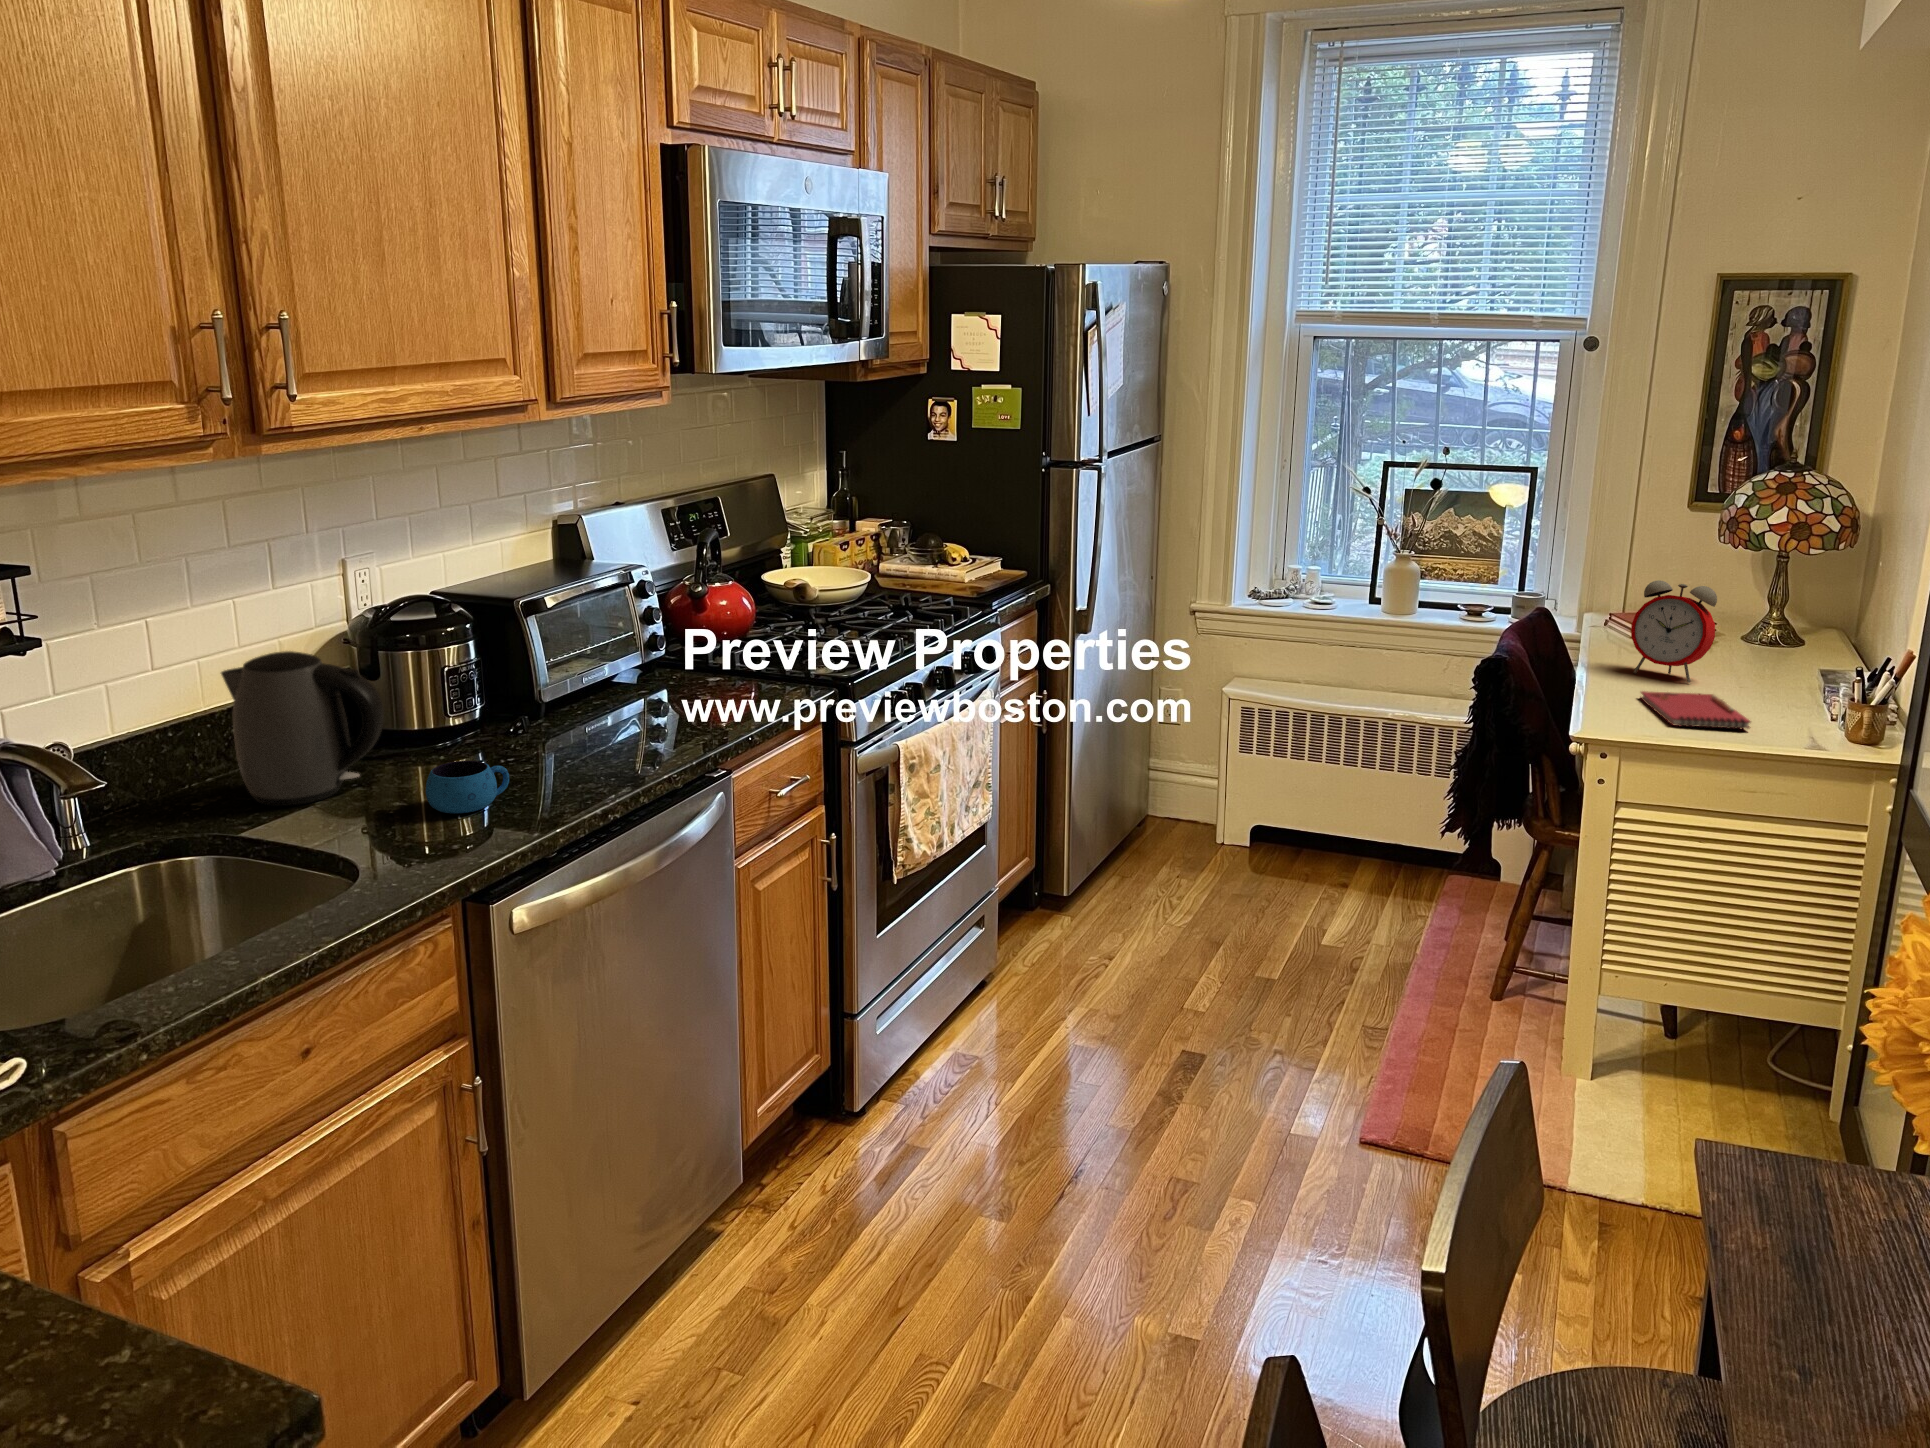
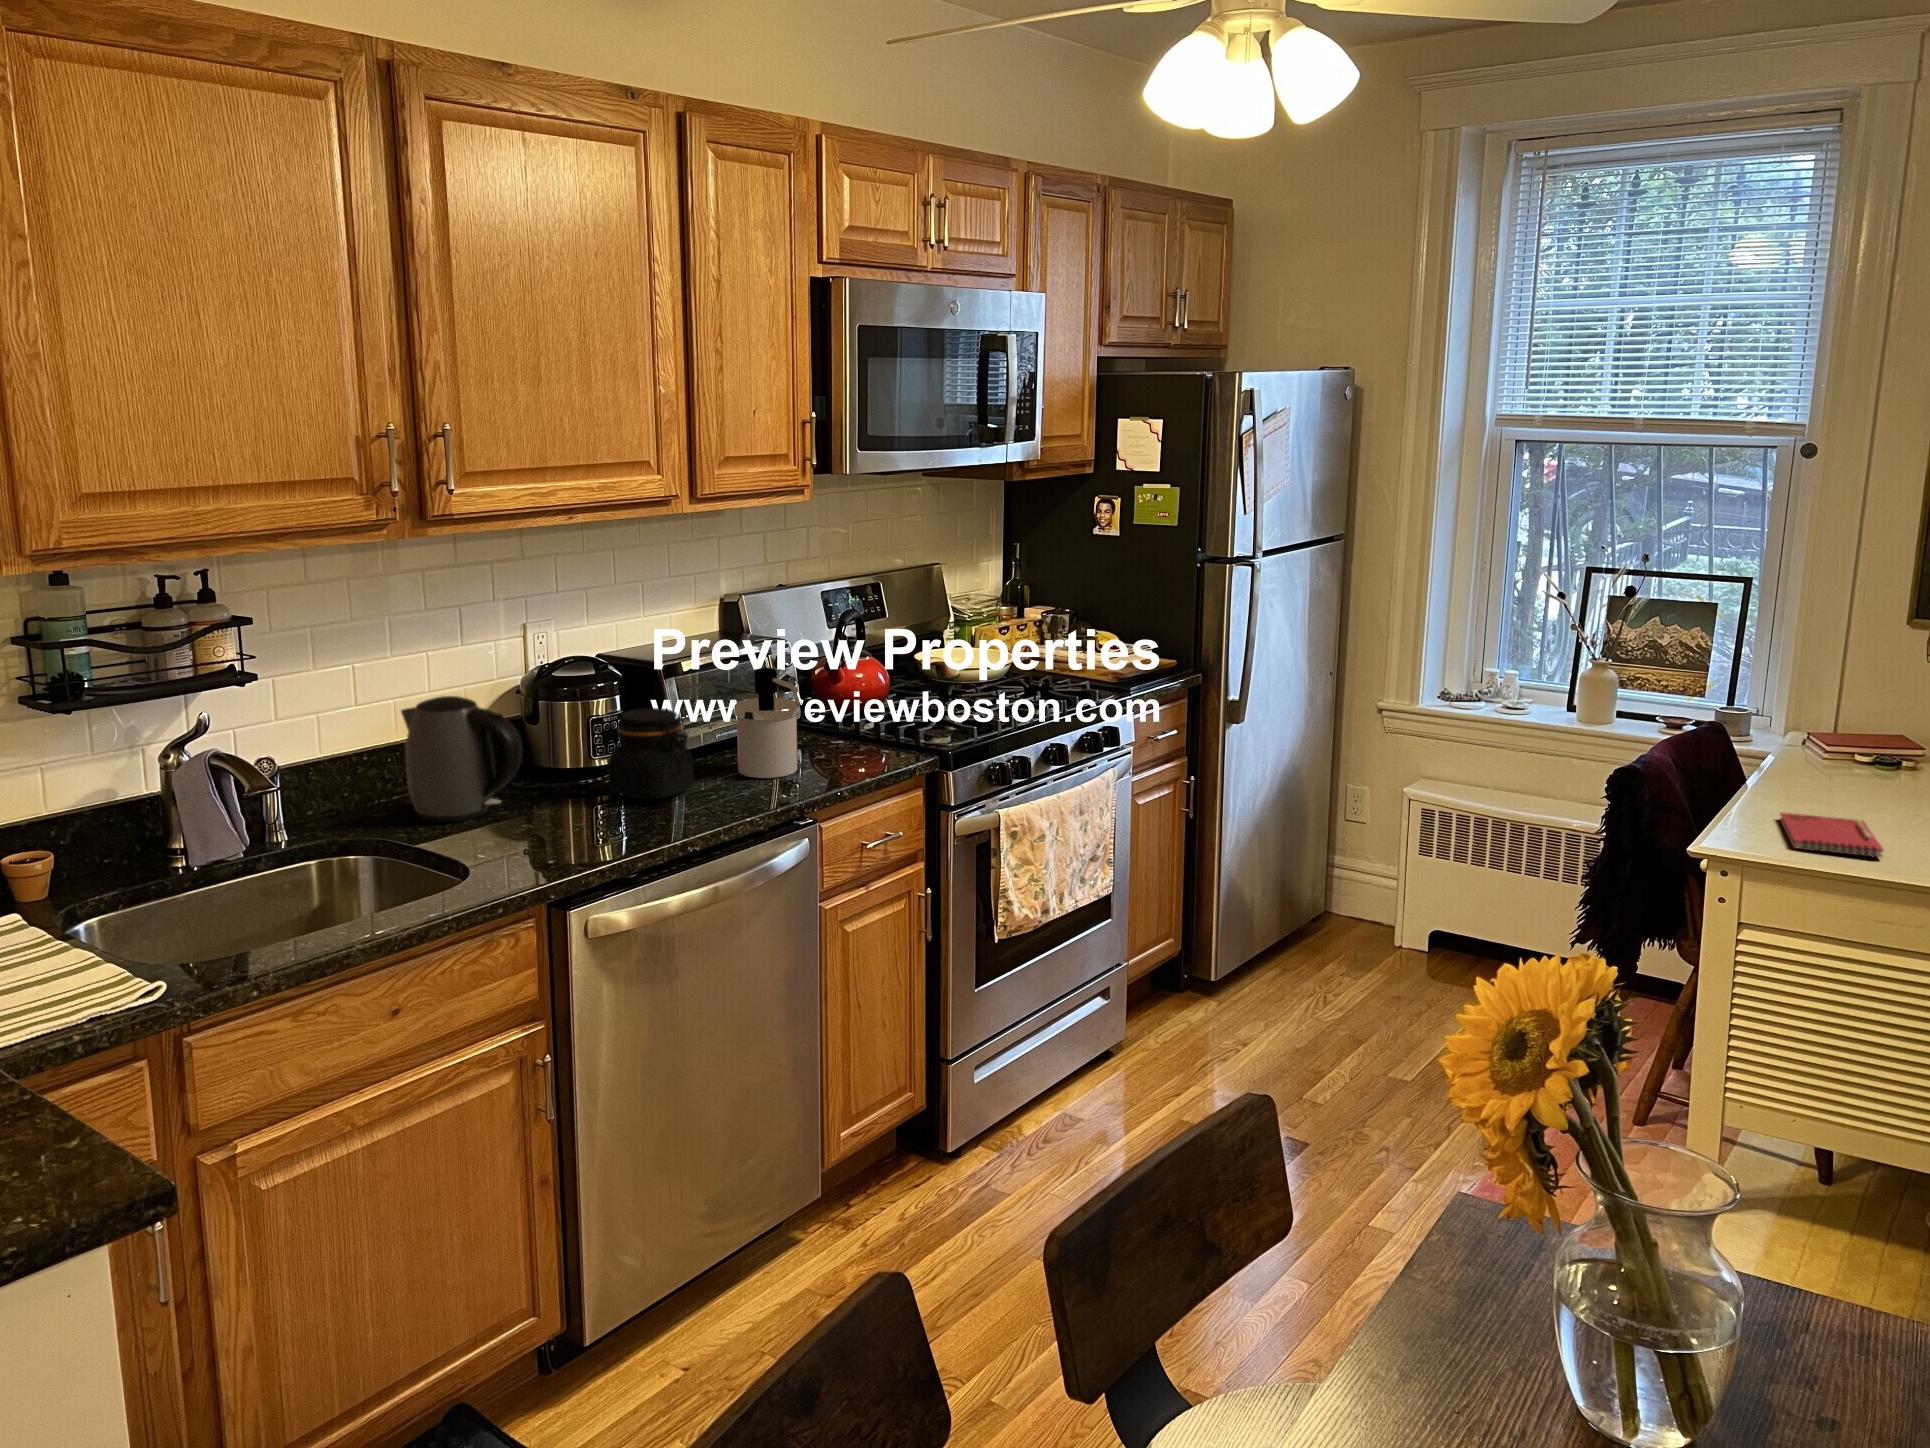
alarm clock: present [1631,580,1717,682] -> none [1790,699,1886,807]
soap dispenser: none [616,599,704,724] -> present [734,668,802,778]
jar: none [476,652,583,759] -> present [607,708,694,799]
mug: present [426,761,509,813] -> none [542,795,613,838]

